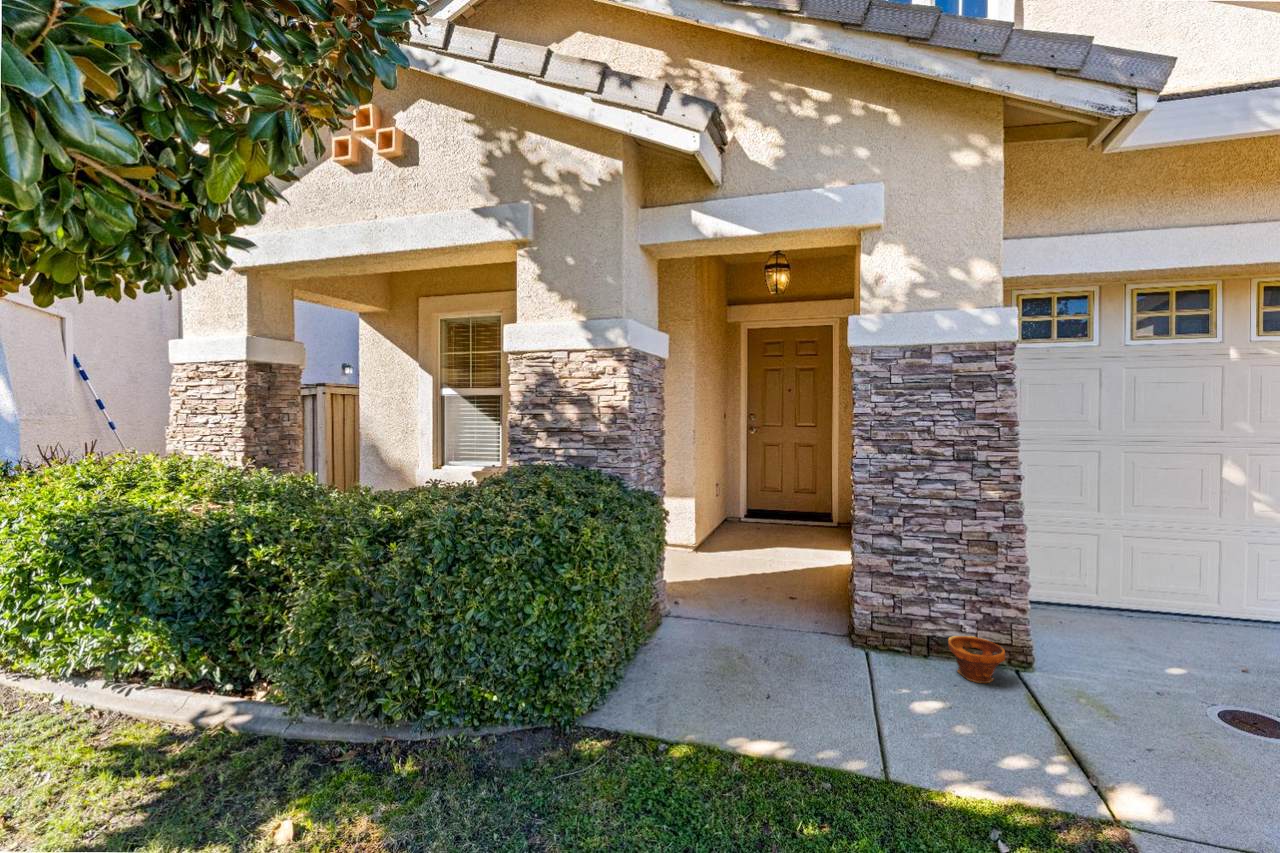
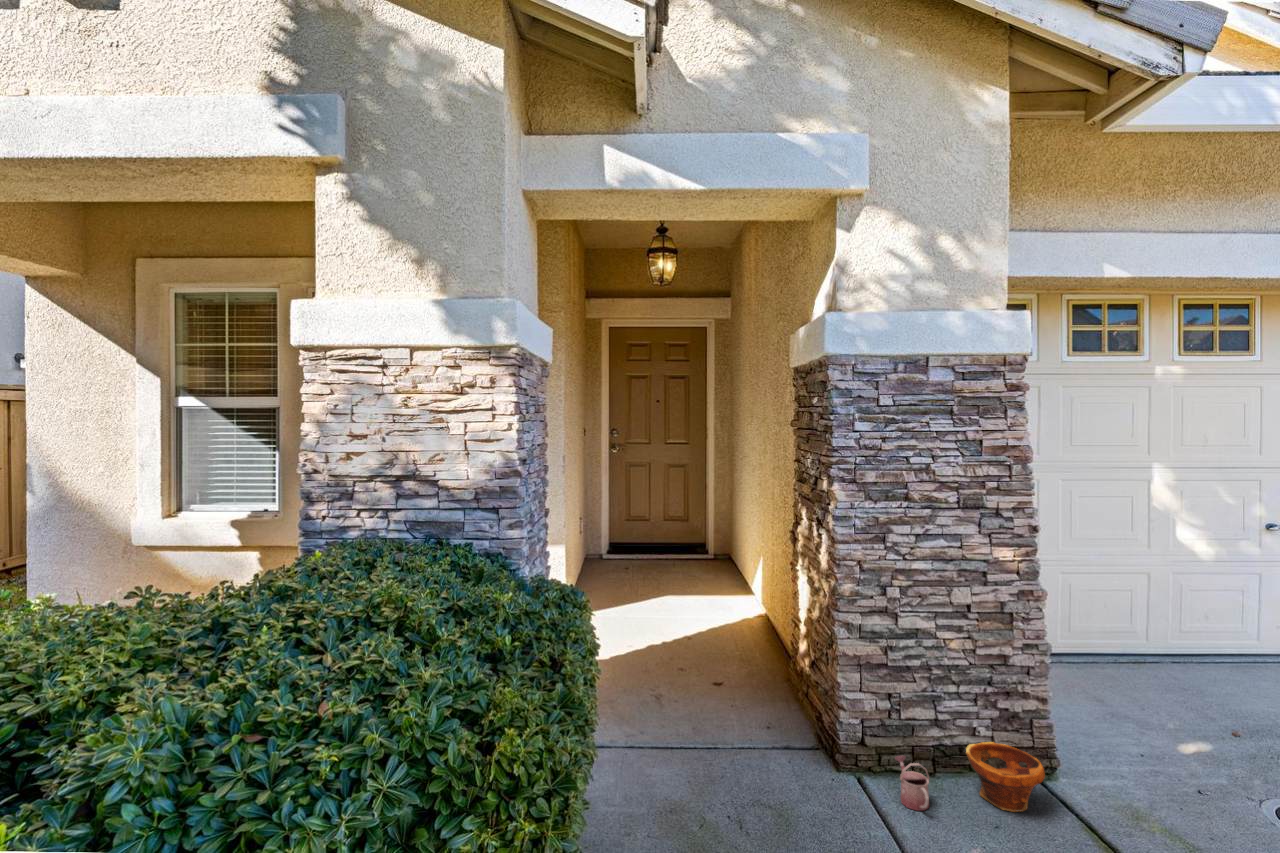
watering can: none [891,638,914,673] -> present [895,756,929,811]

